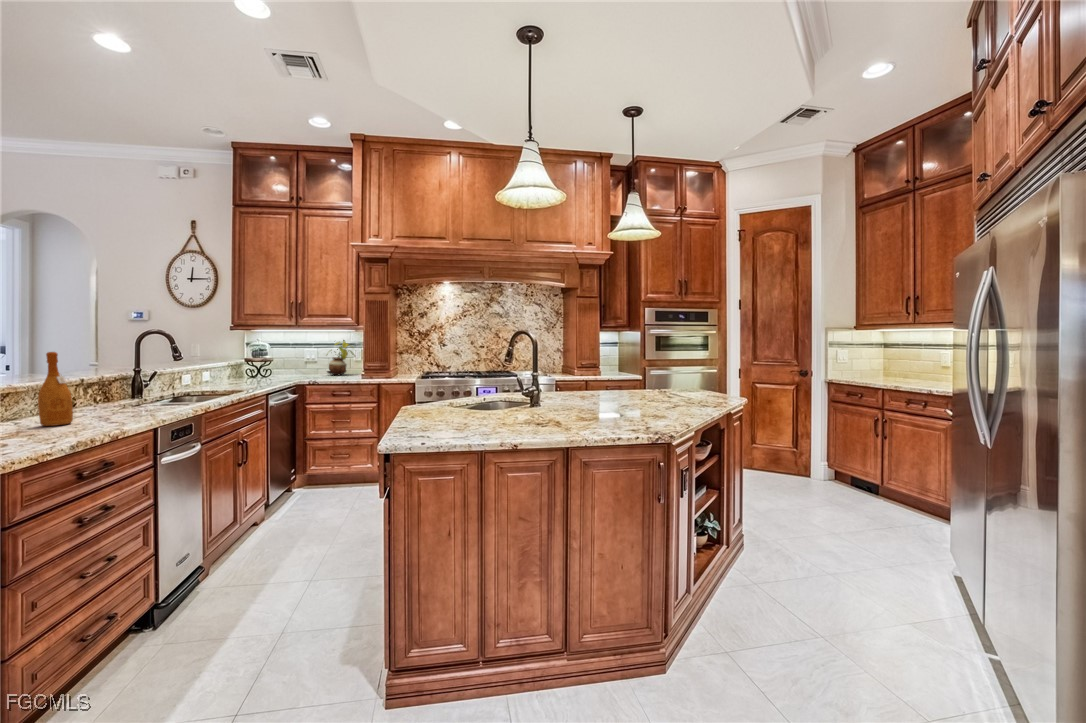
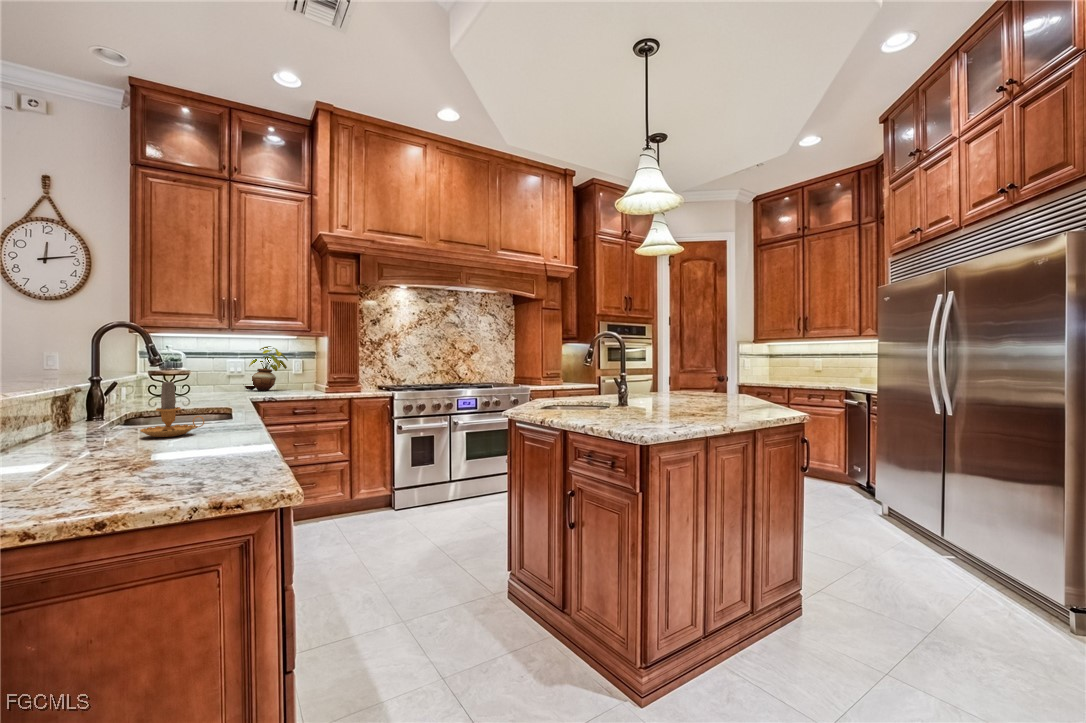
wine bottle: present [38,352,73,426] -> none [72,338,120,449]
candle: none [99,377,140,419] -> present [140,381,204,437]

